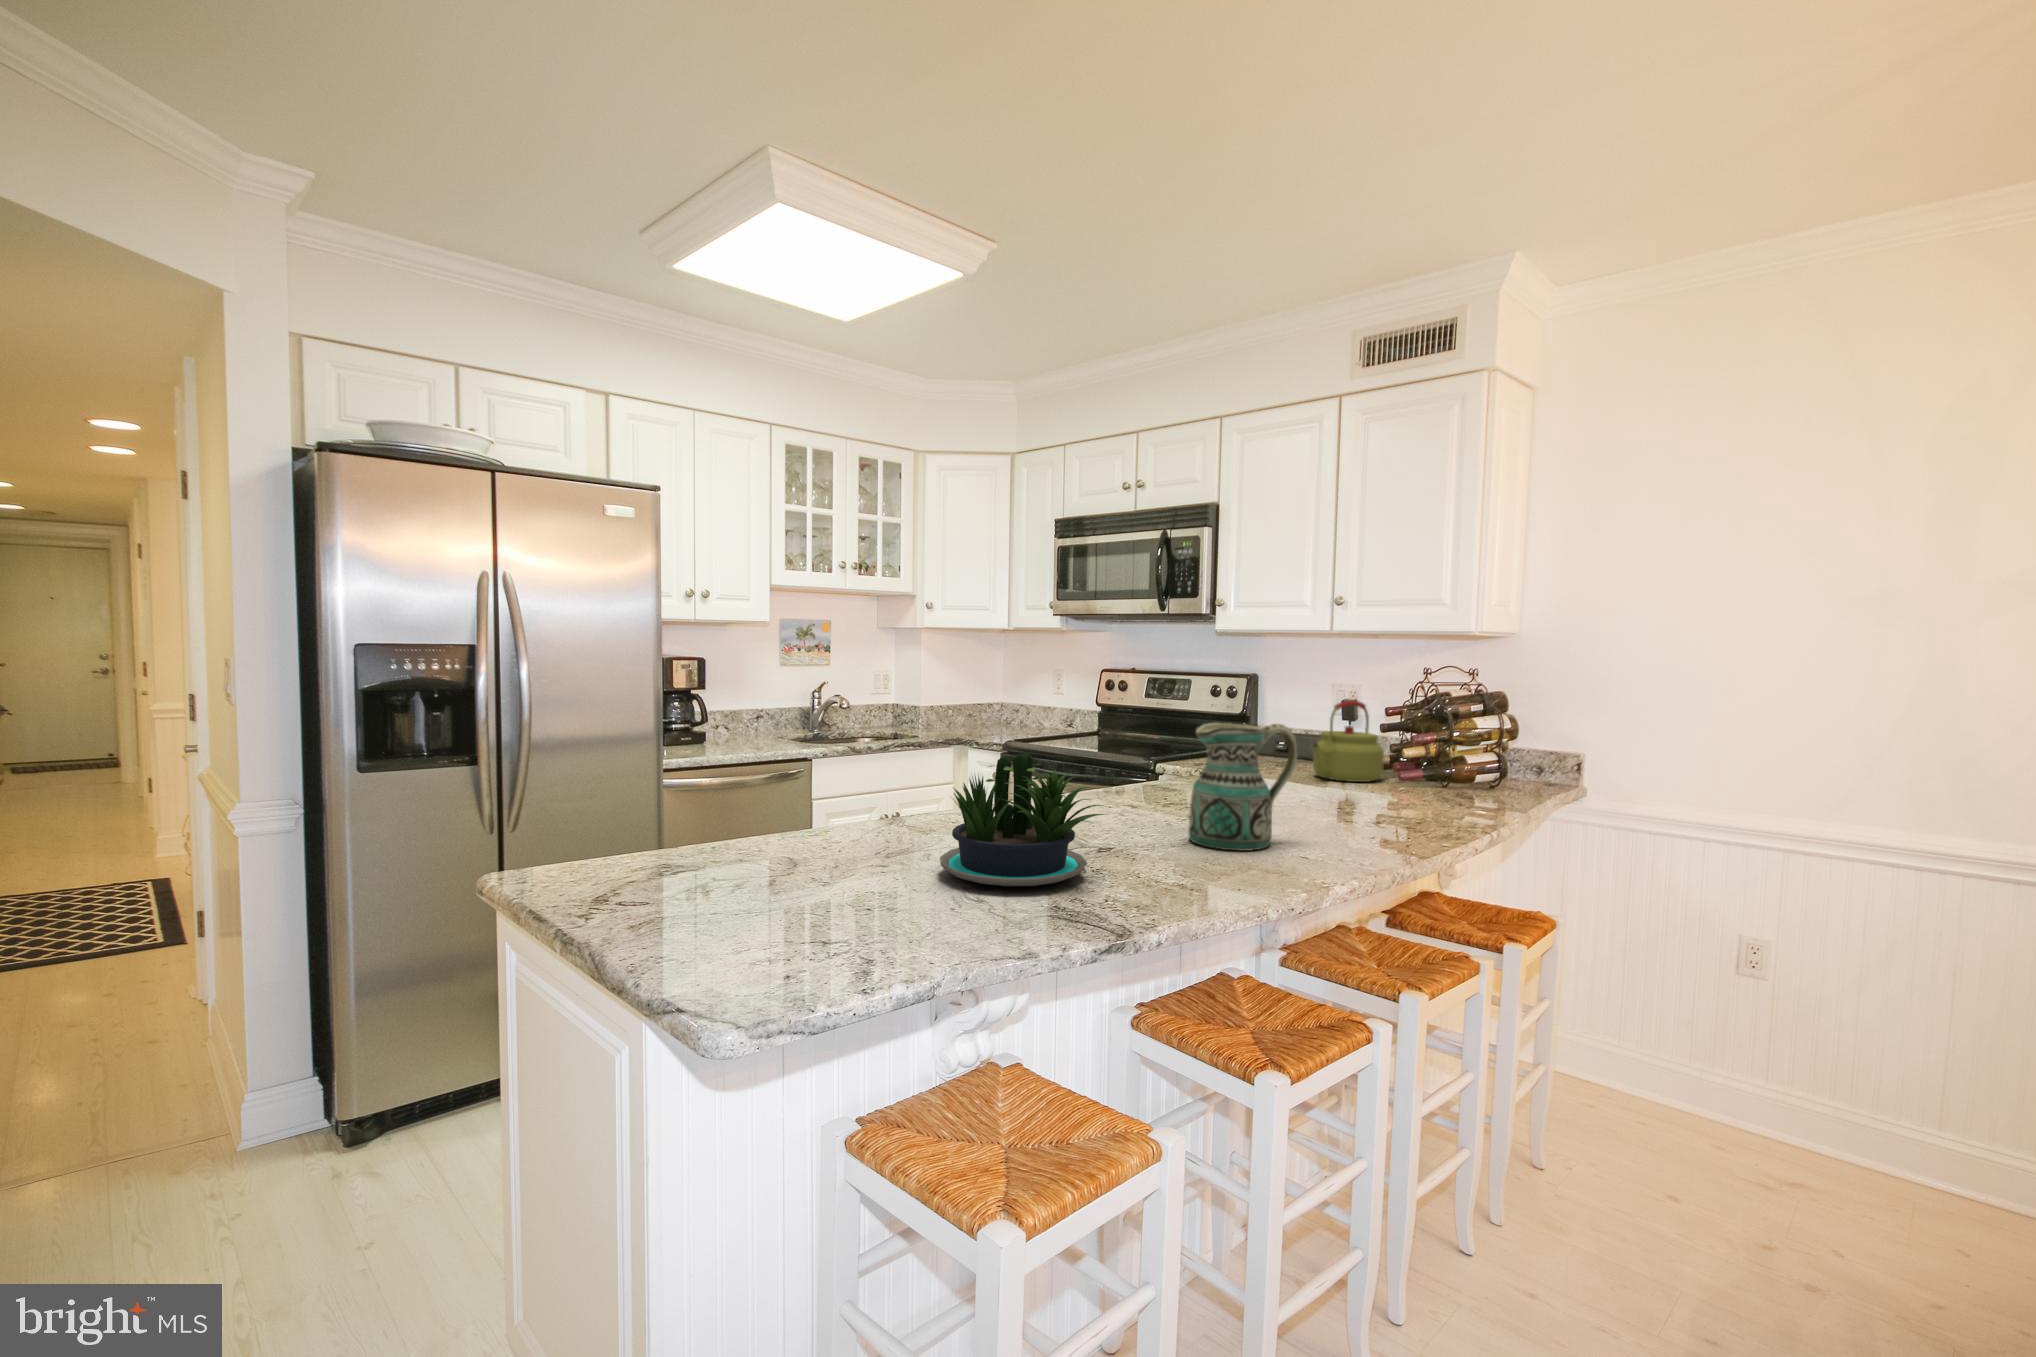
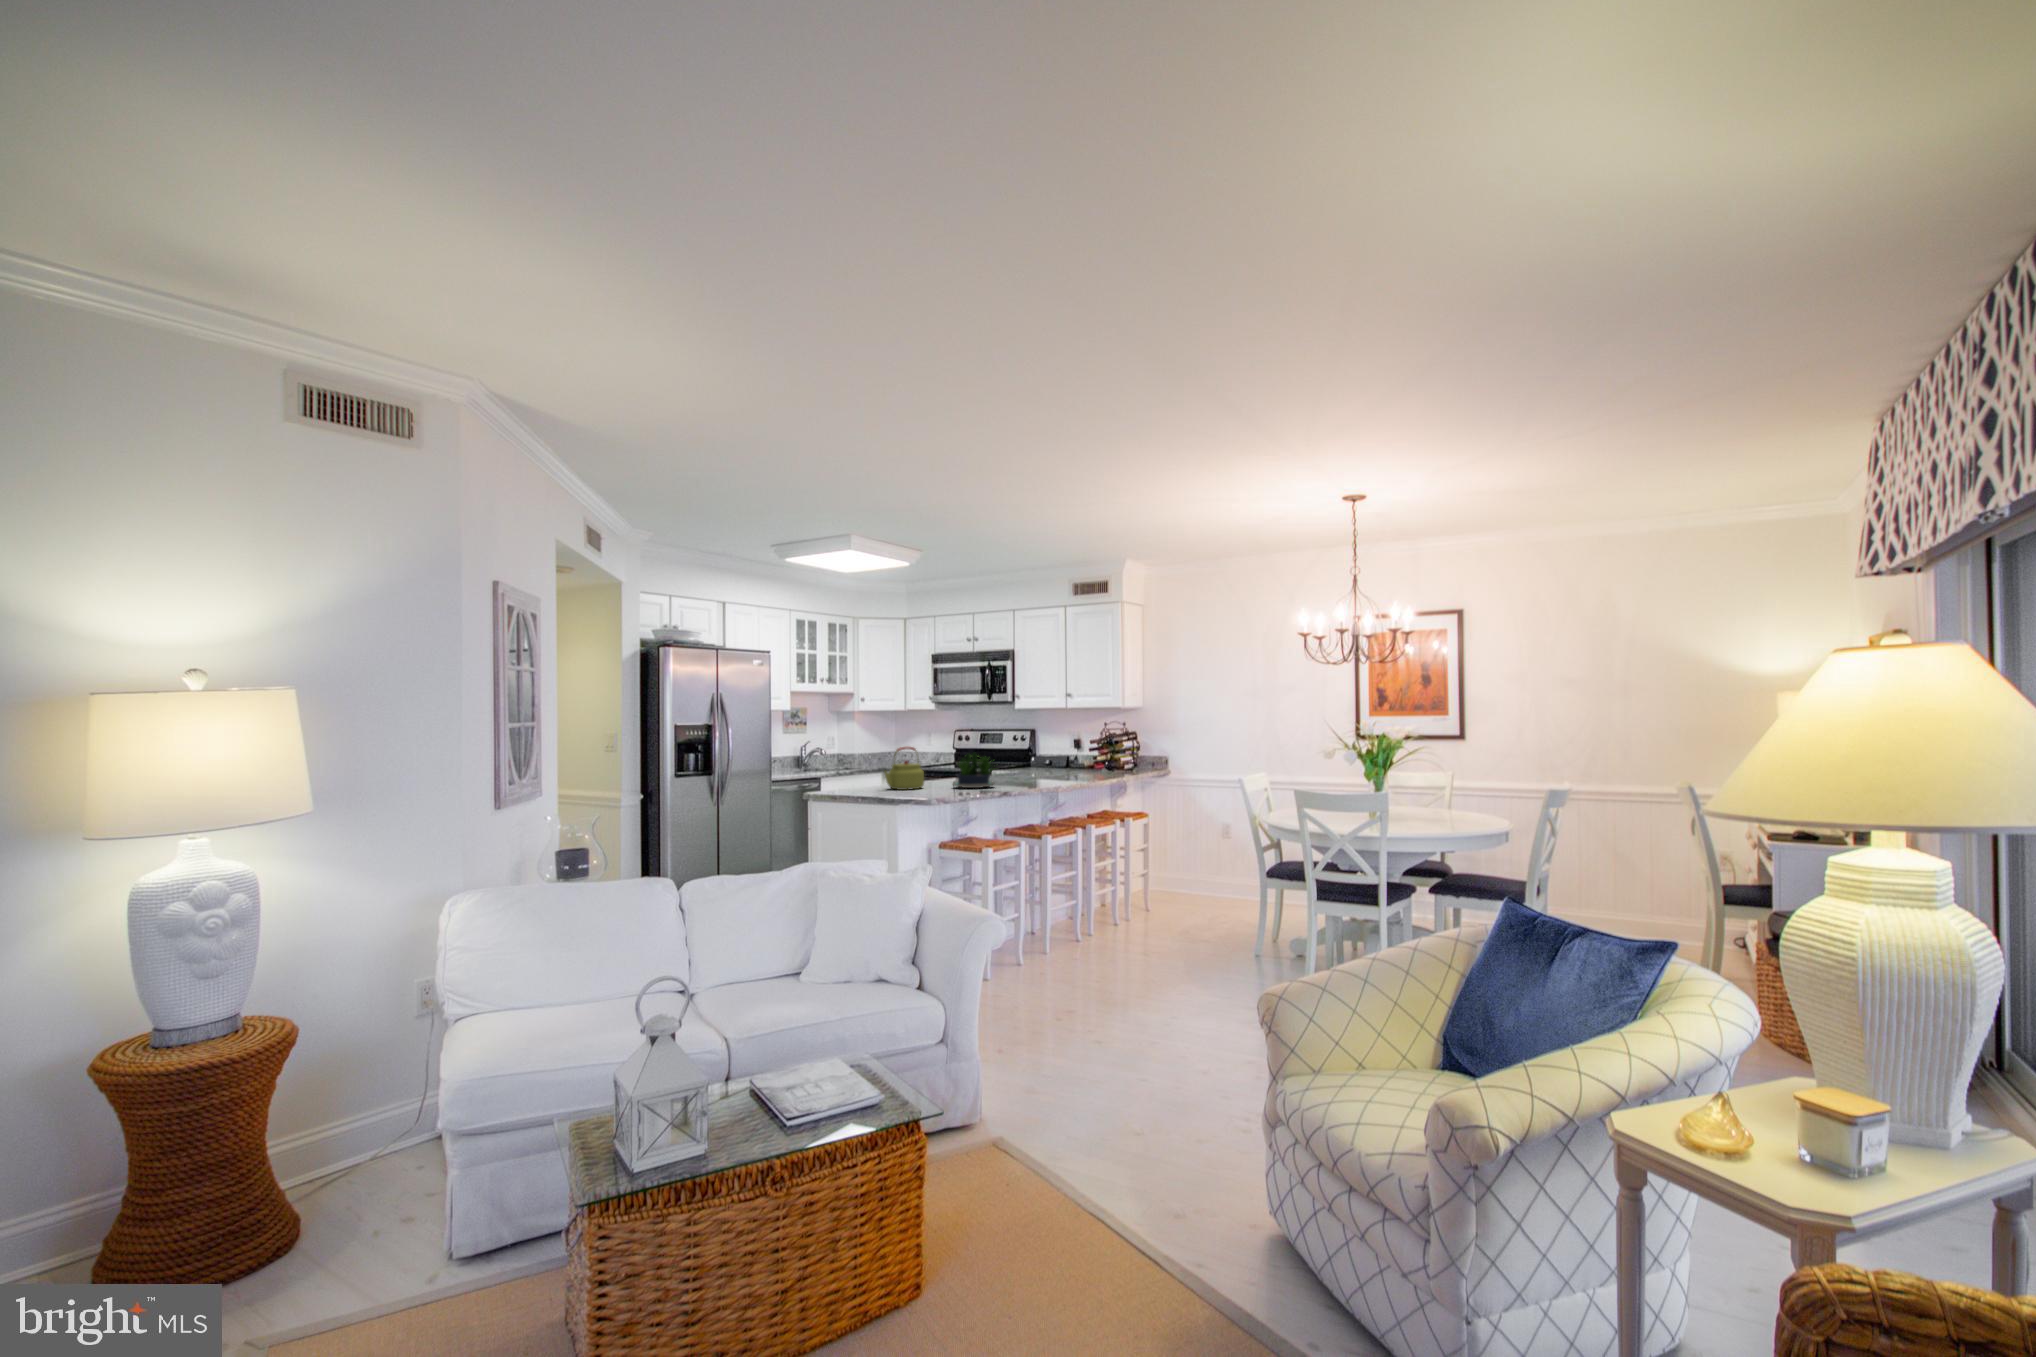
kettle: present [1313,701,1384,782] -> present [884,747,924,790]
ceramic pitcher: present [1189,723,1297,851] -> none [1020,742,1053,783]

